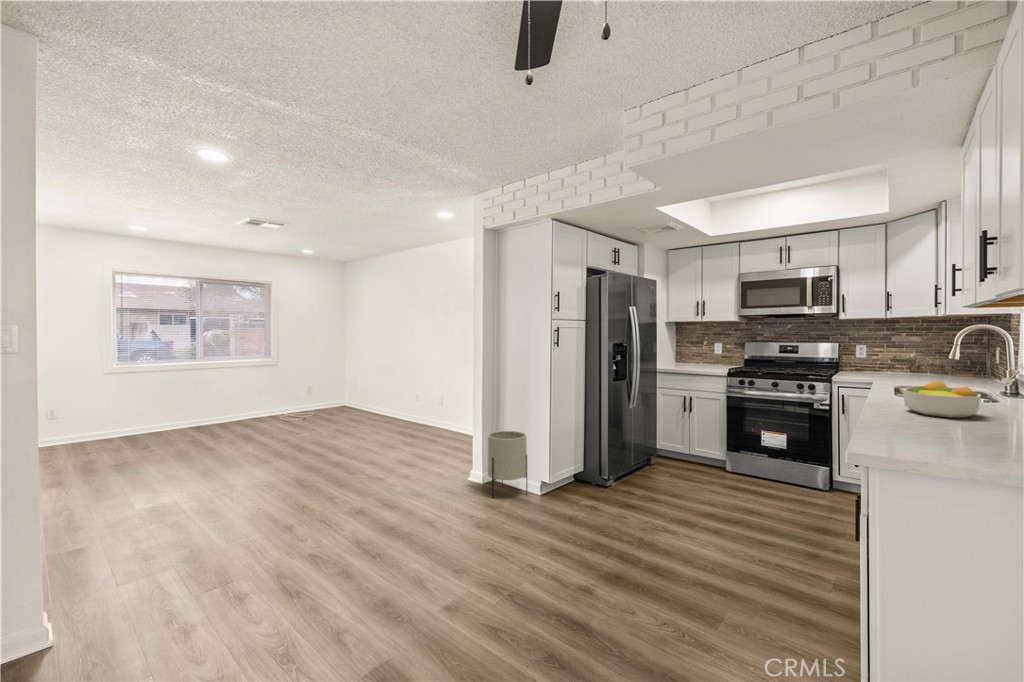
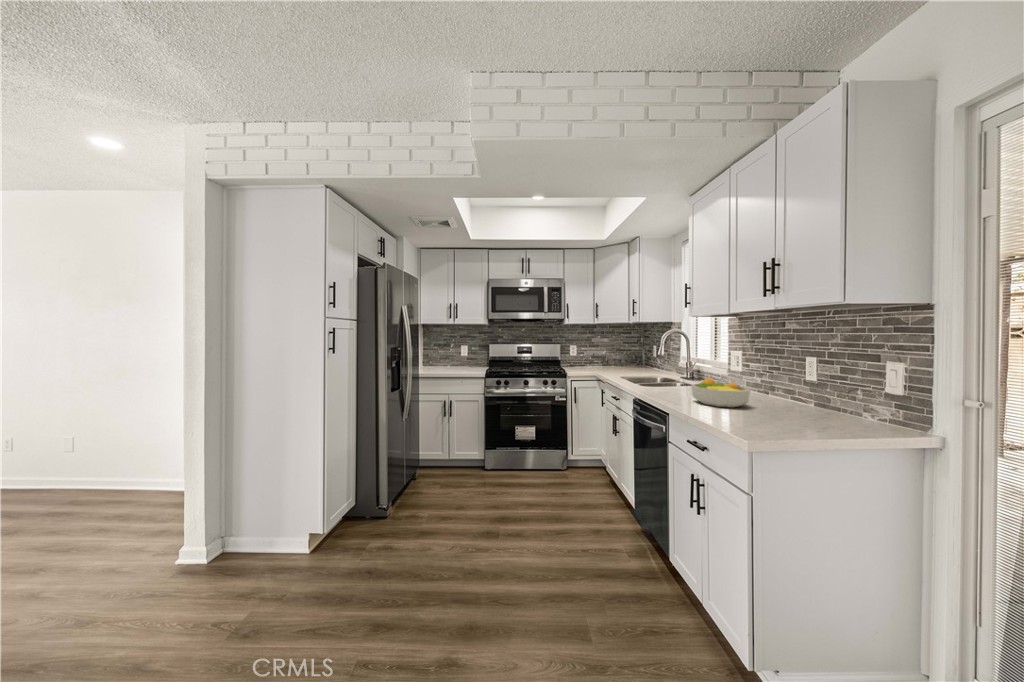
planter: present [488,431,527,498] -> none [223,474,291,585]

